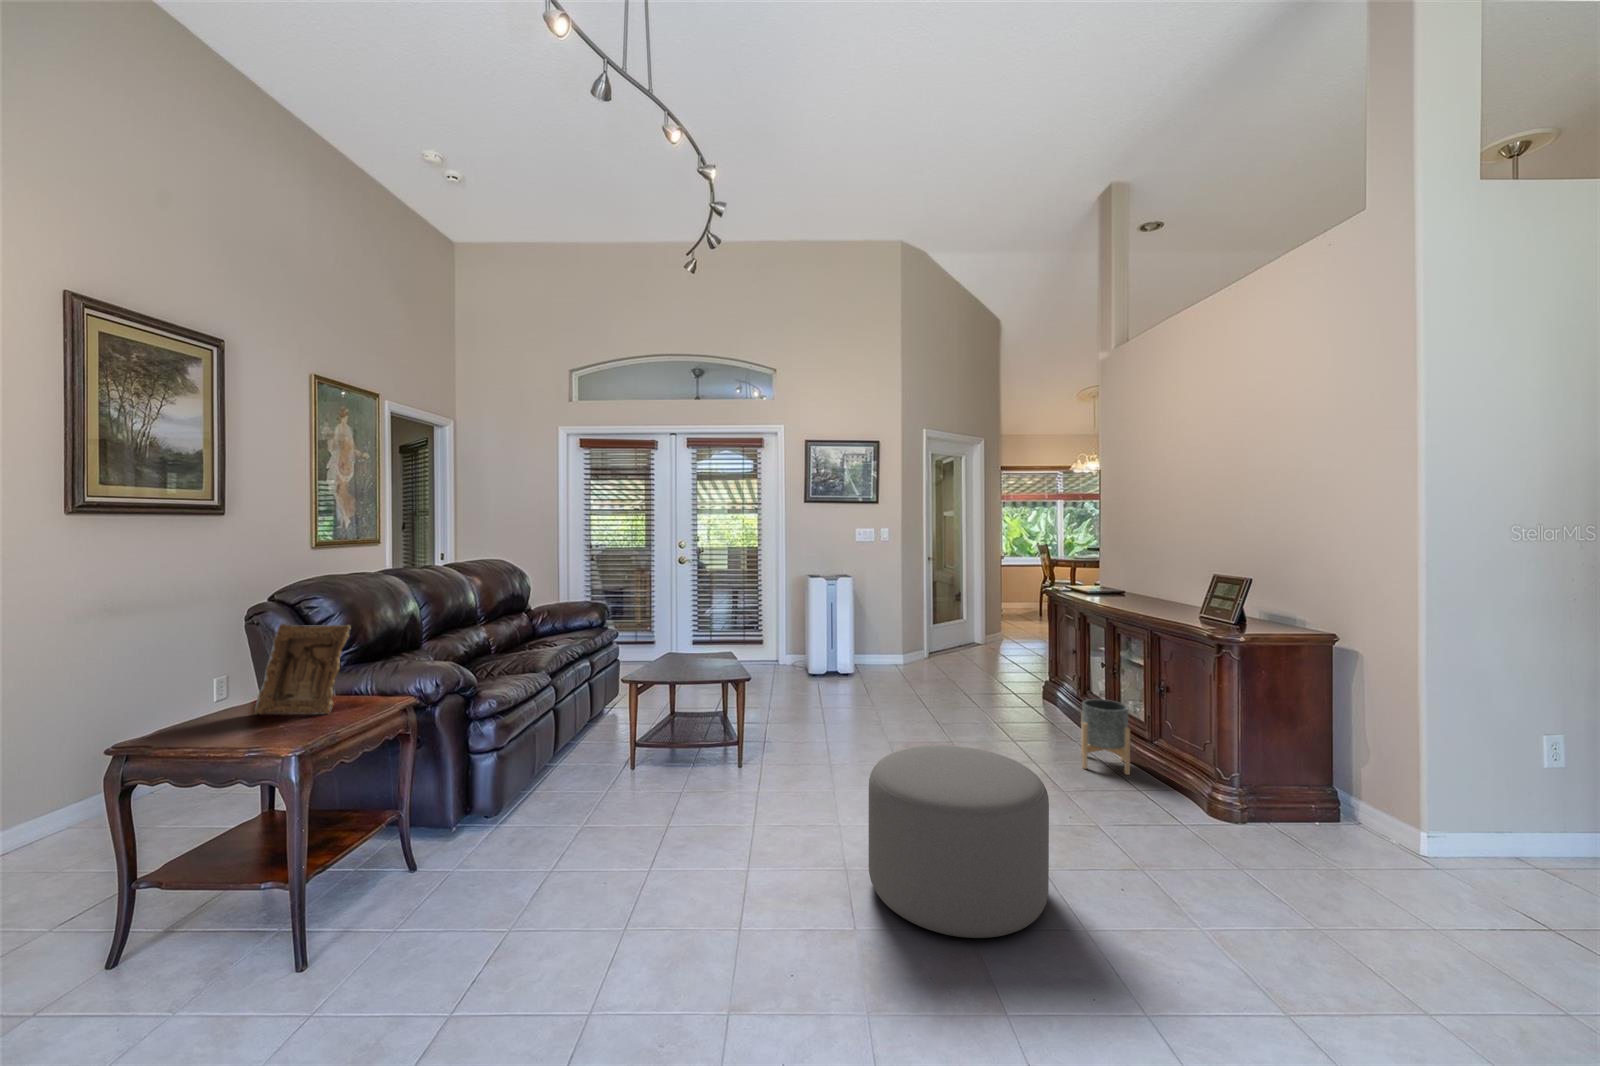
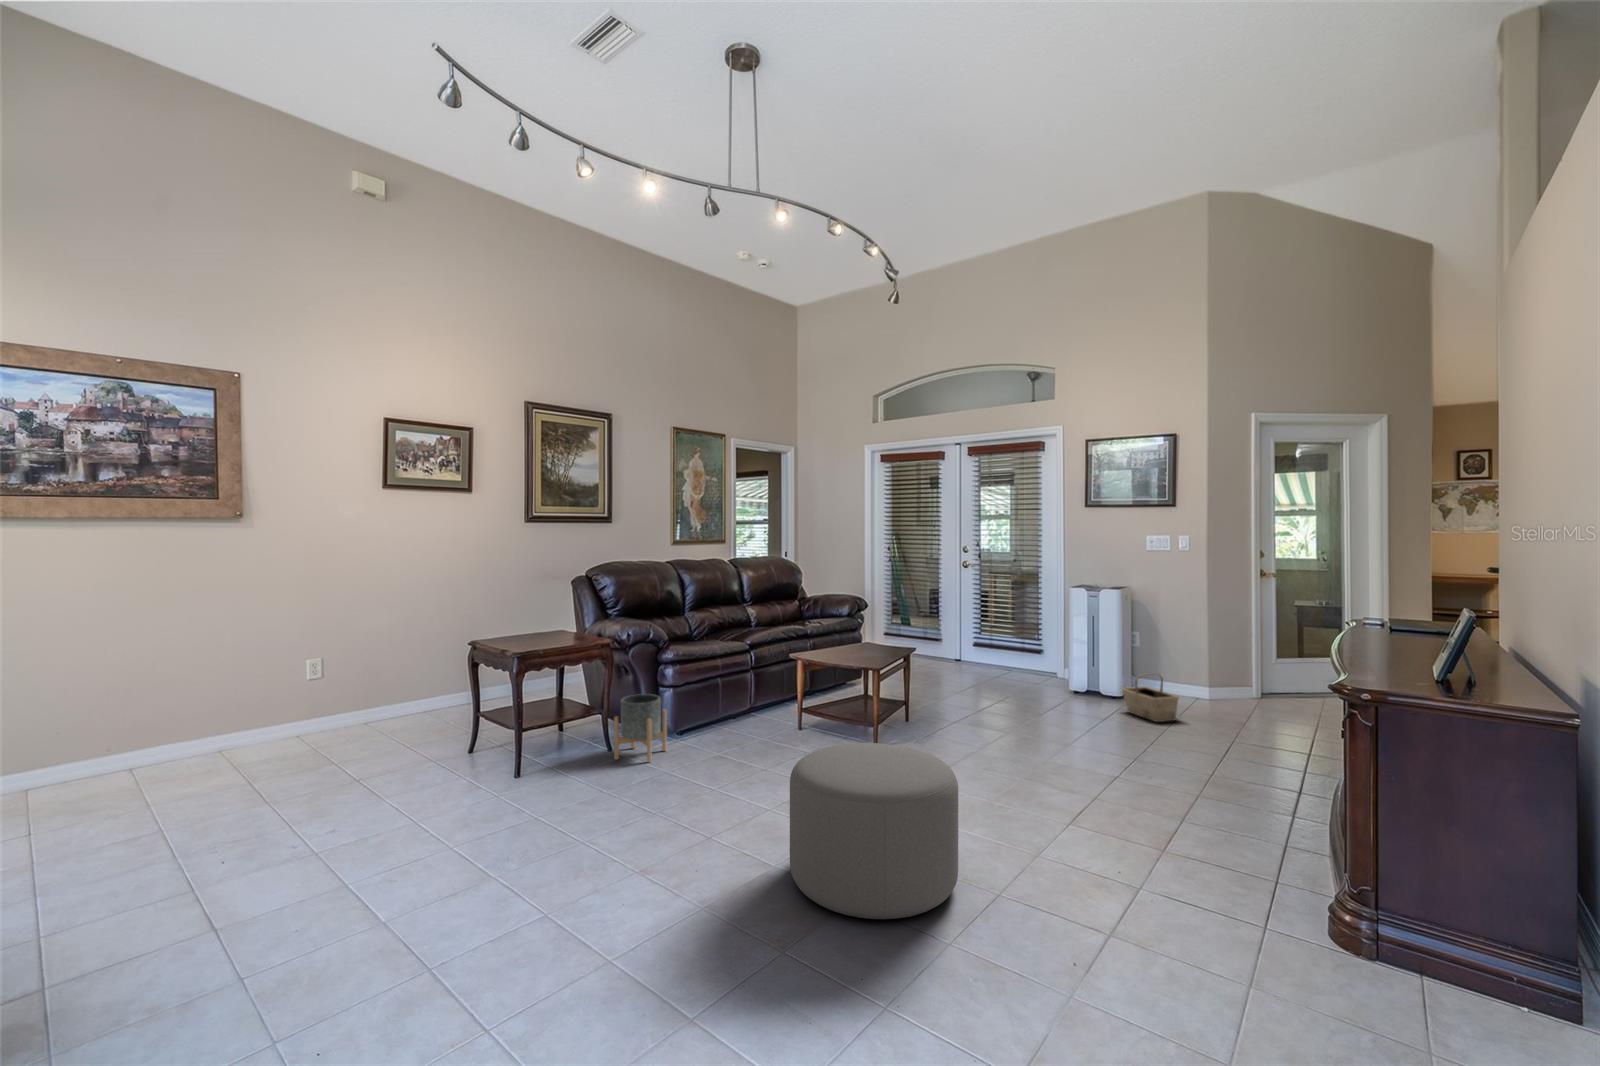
picture frame: present [255,624,350,715] -> none [538,587,580,641]
basket: none [853,642,896,681] -> present [1122,673,1179,722]
planter: present [1081,699,1130,775] -> present [614,694,667,762]

